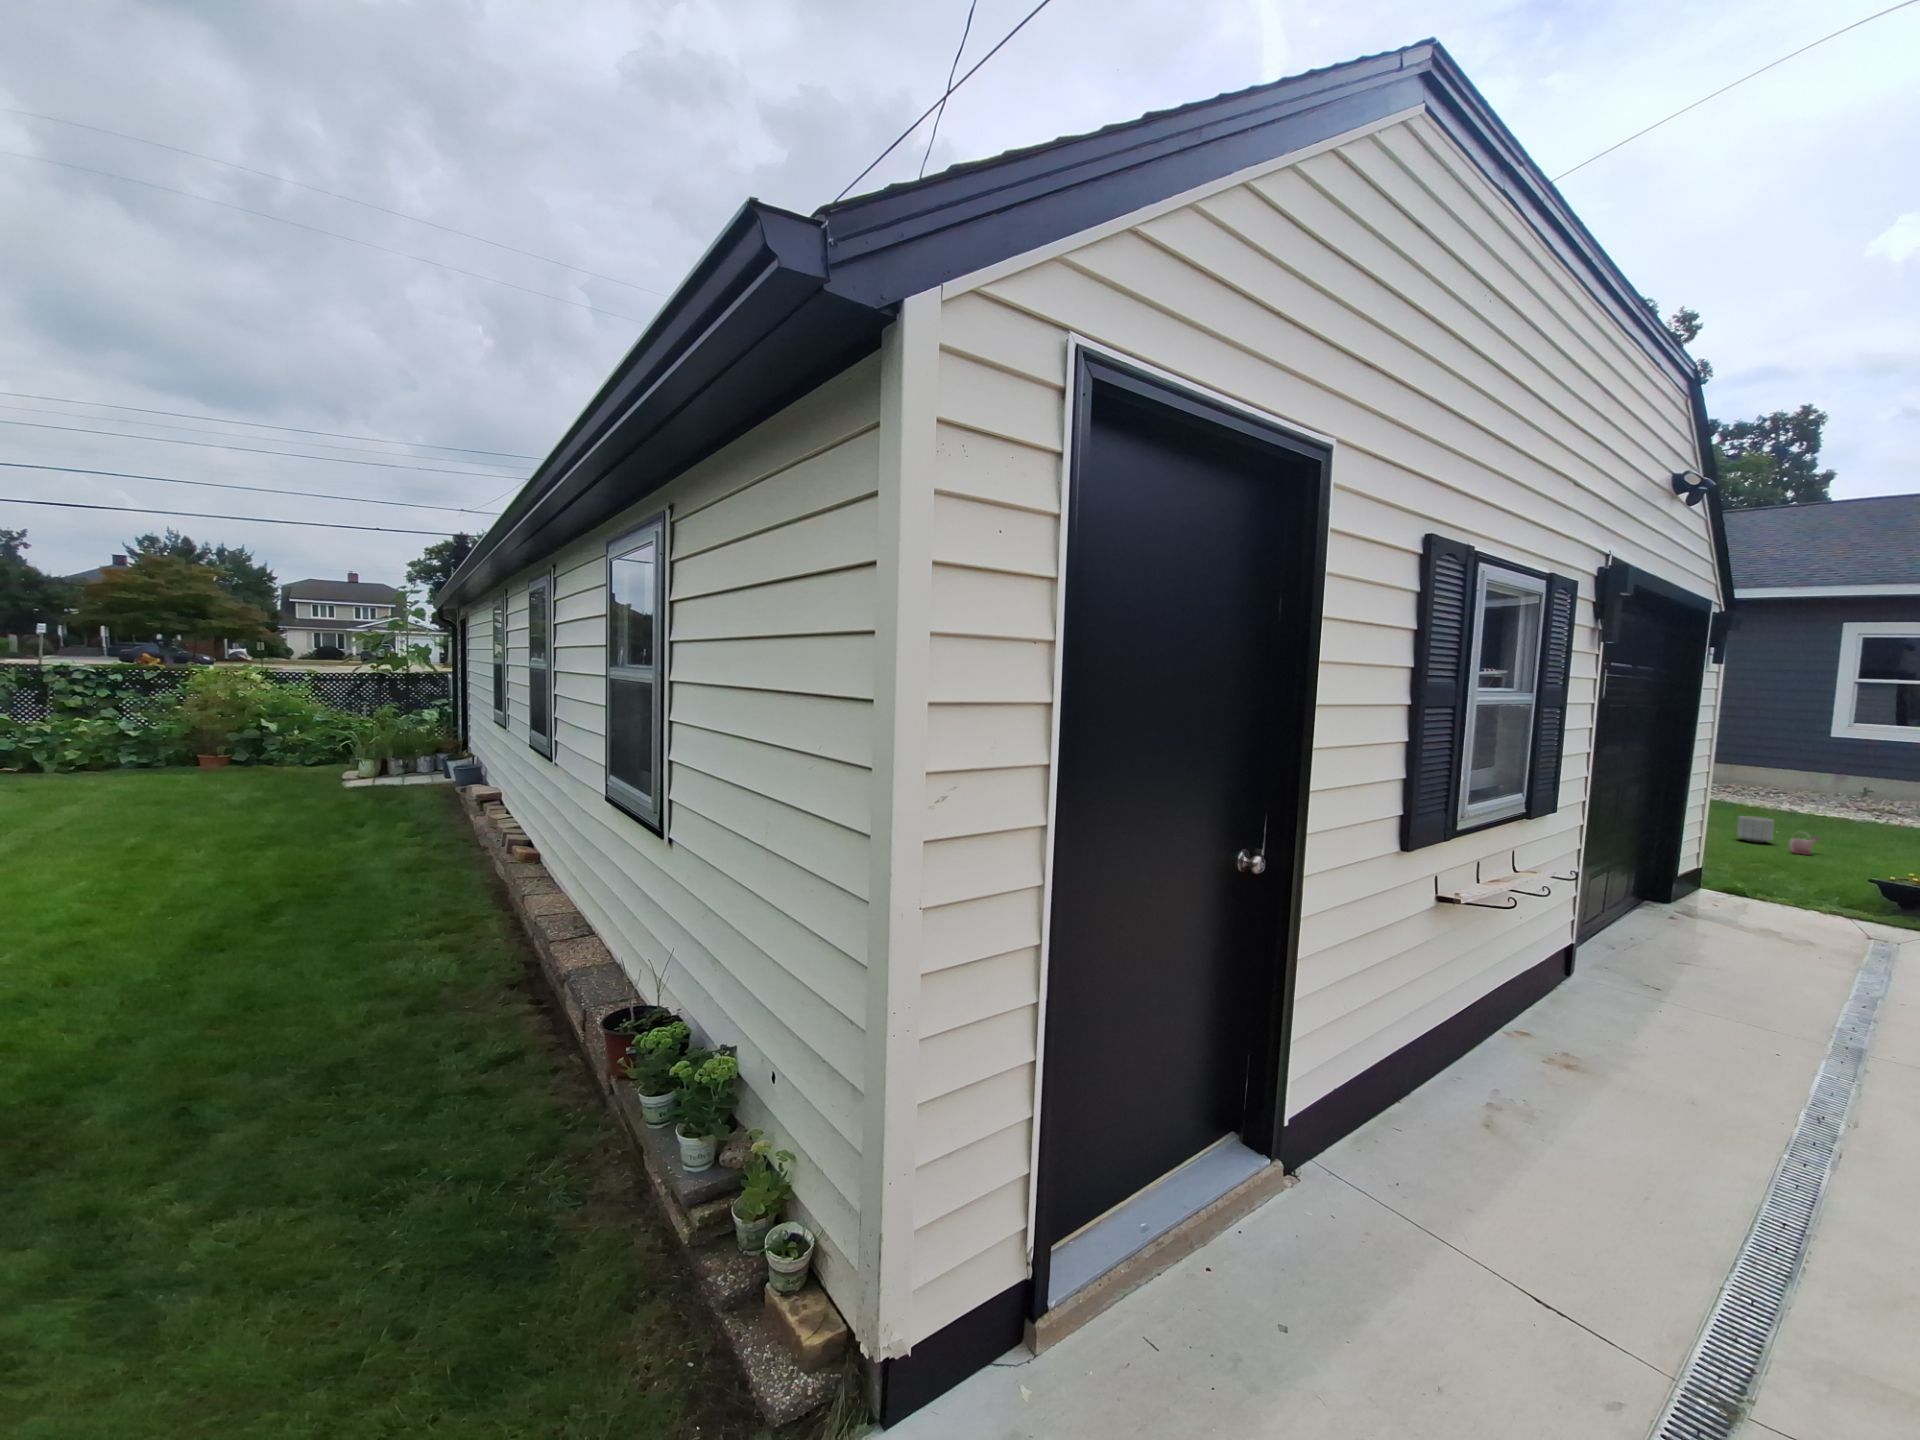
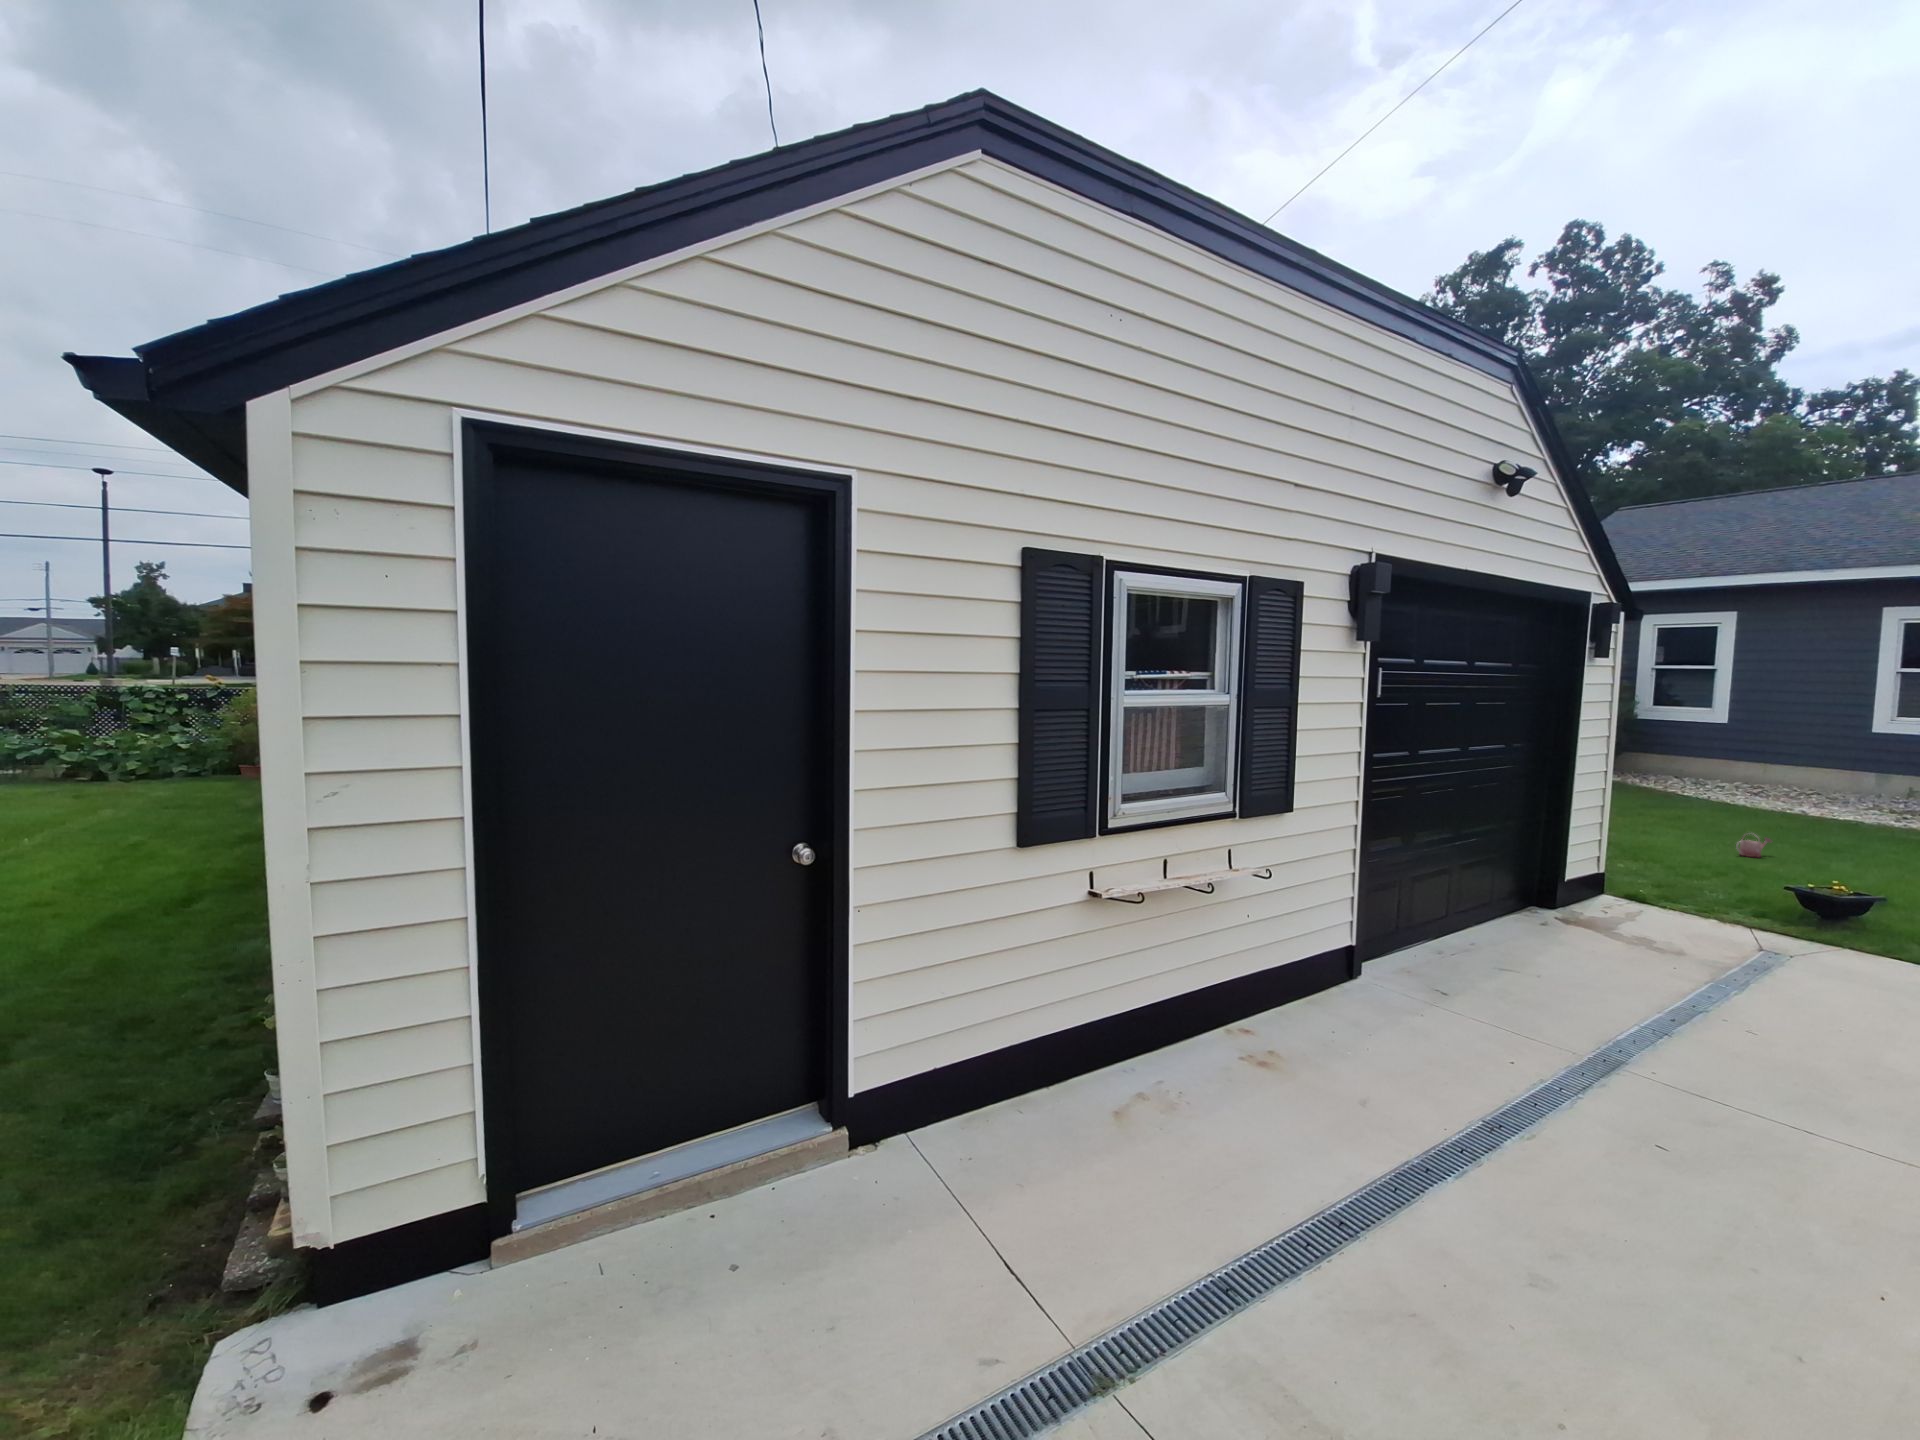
planter: present [1737,816,1774,843] -> none [1691,816,1729,845]

